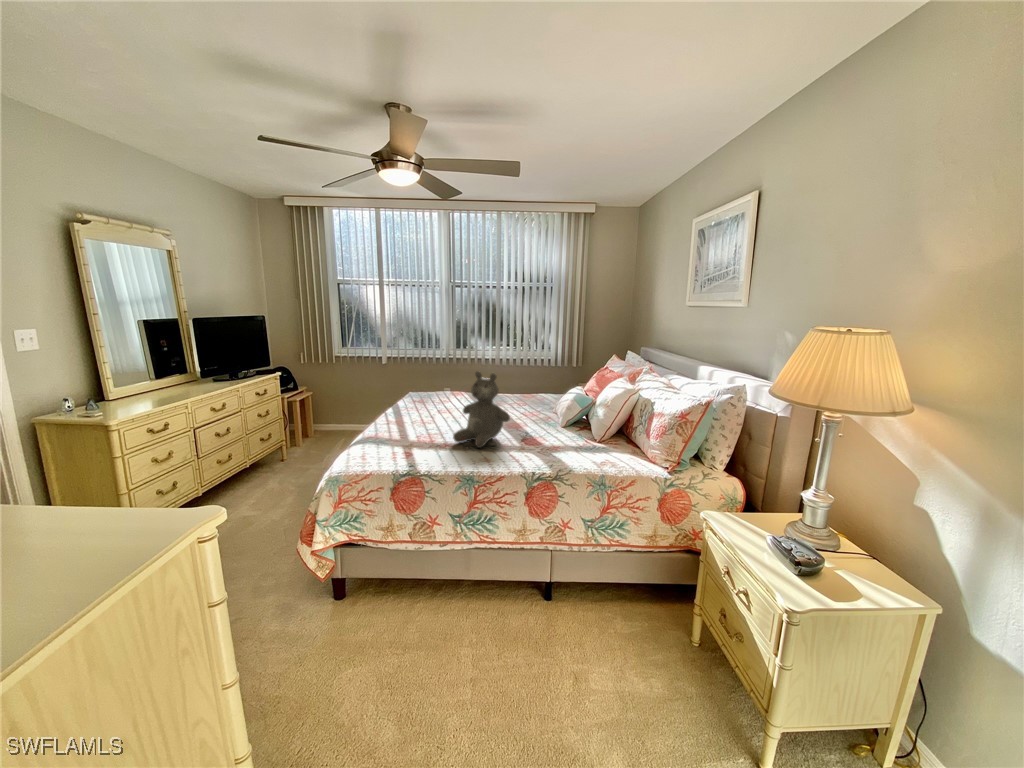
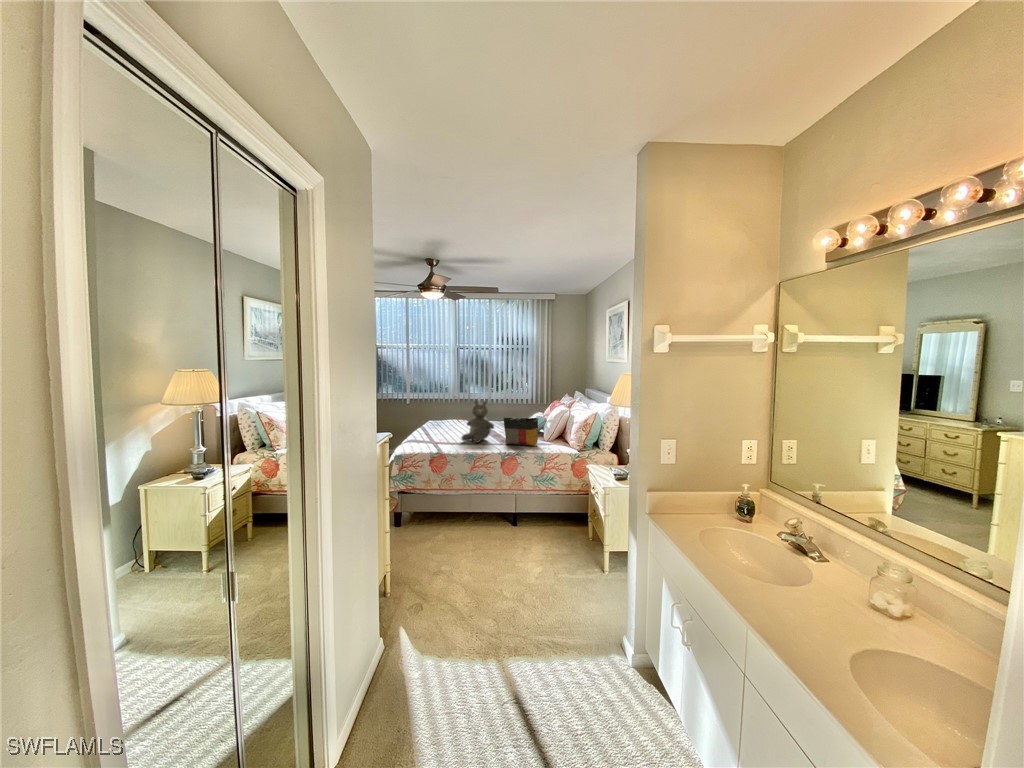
tote bag: none [527,404,592,456] -> present [503,417,538,446]

